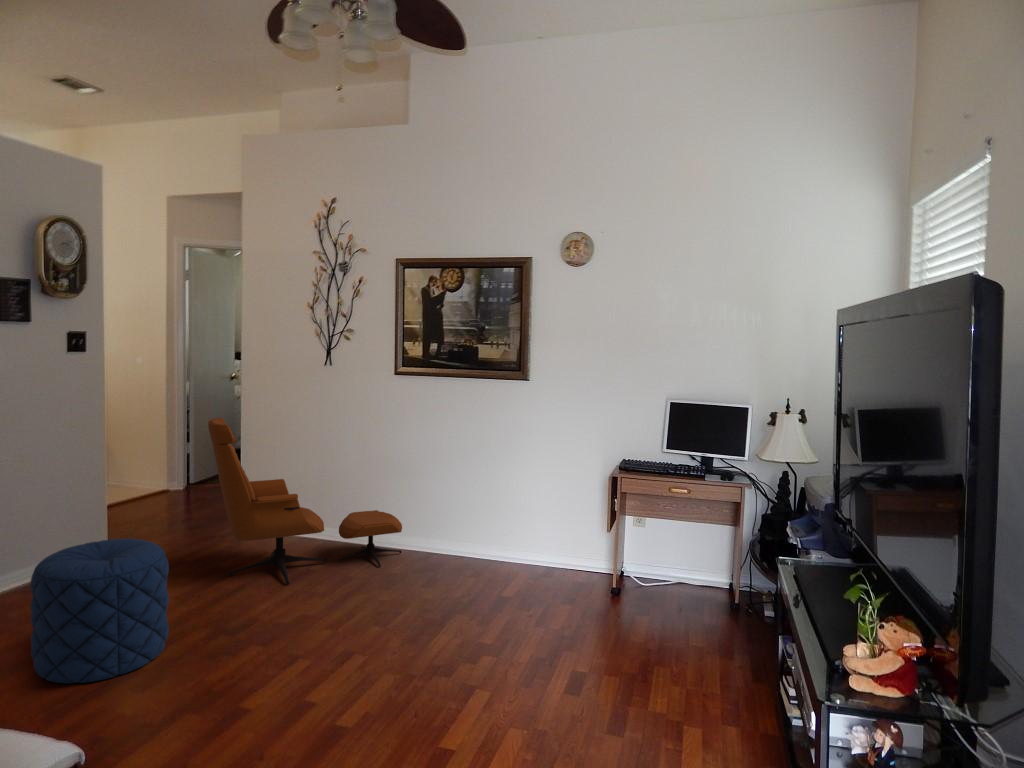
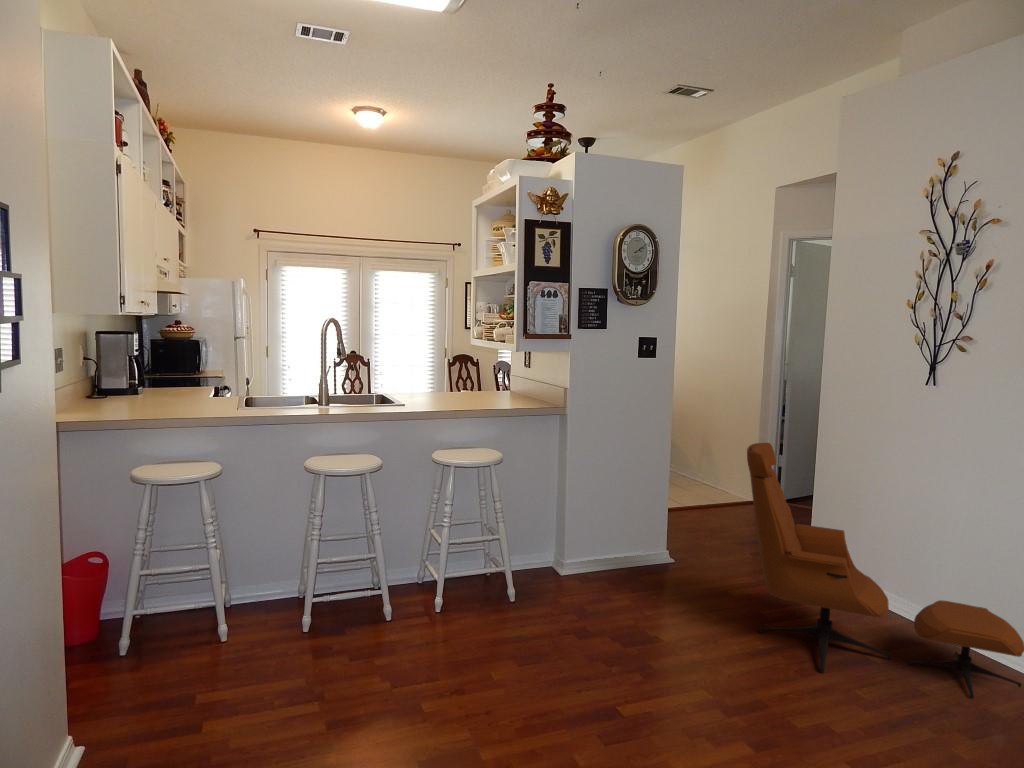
pouf: present [30,539,169,684] -> none [534,559,659,713]

